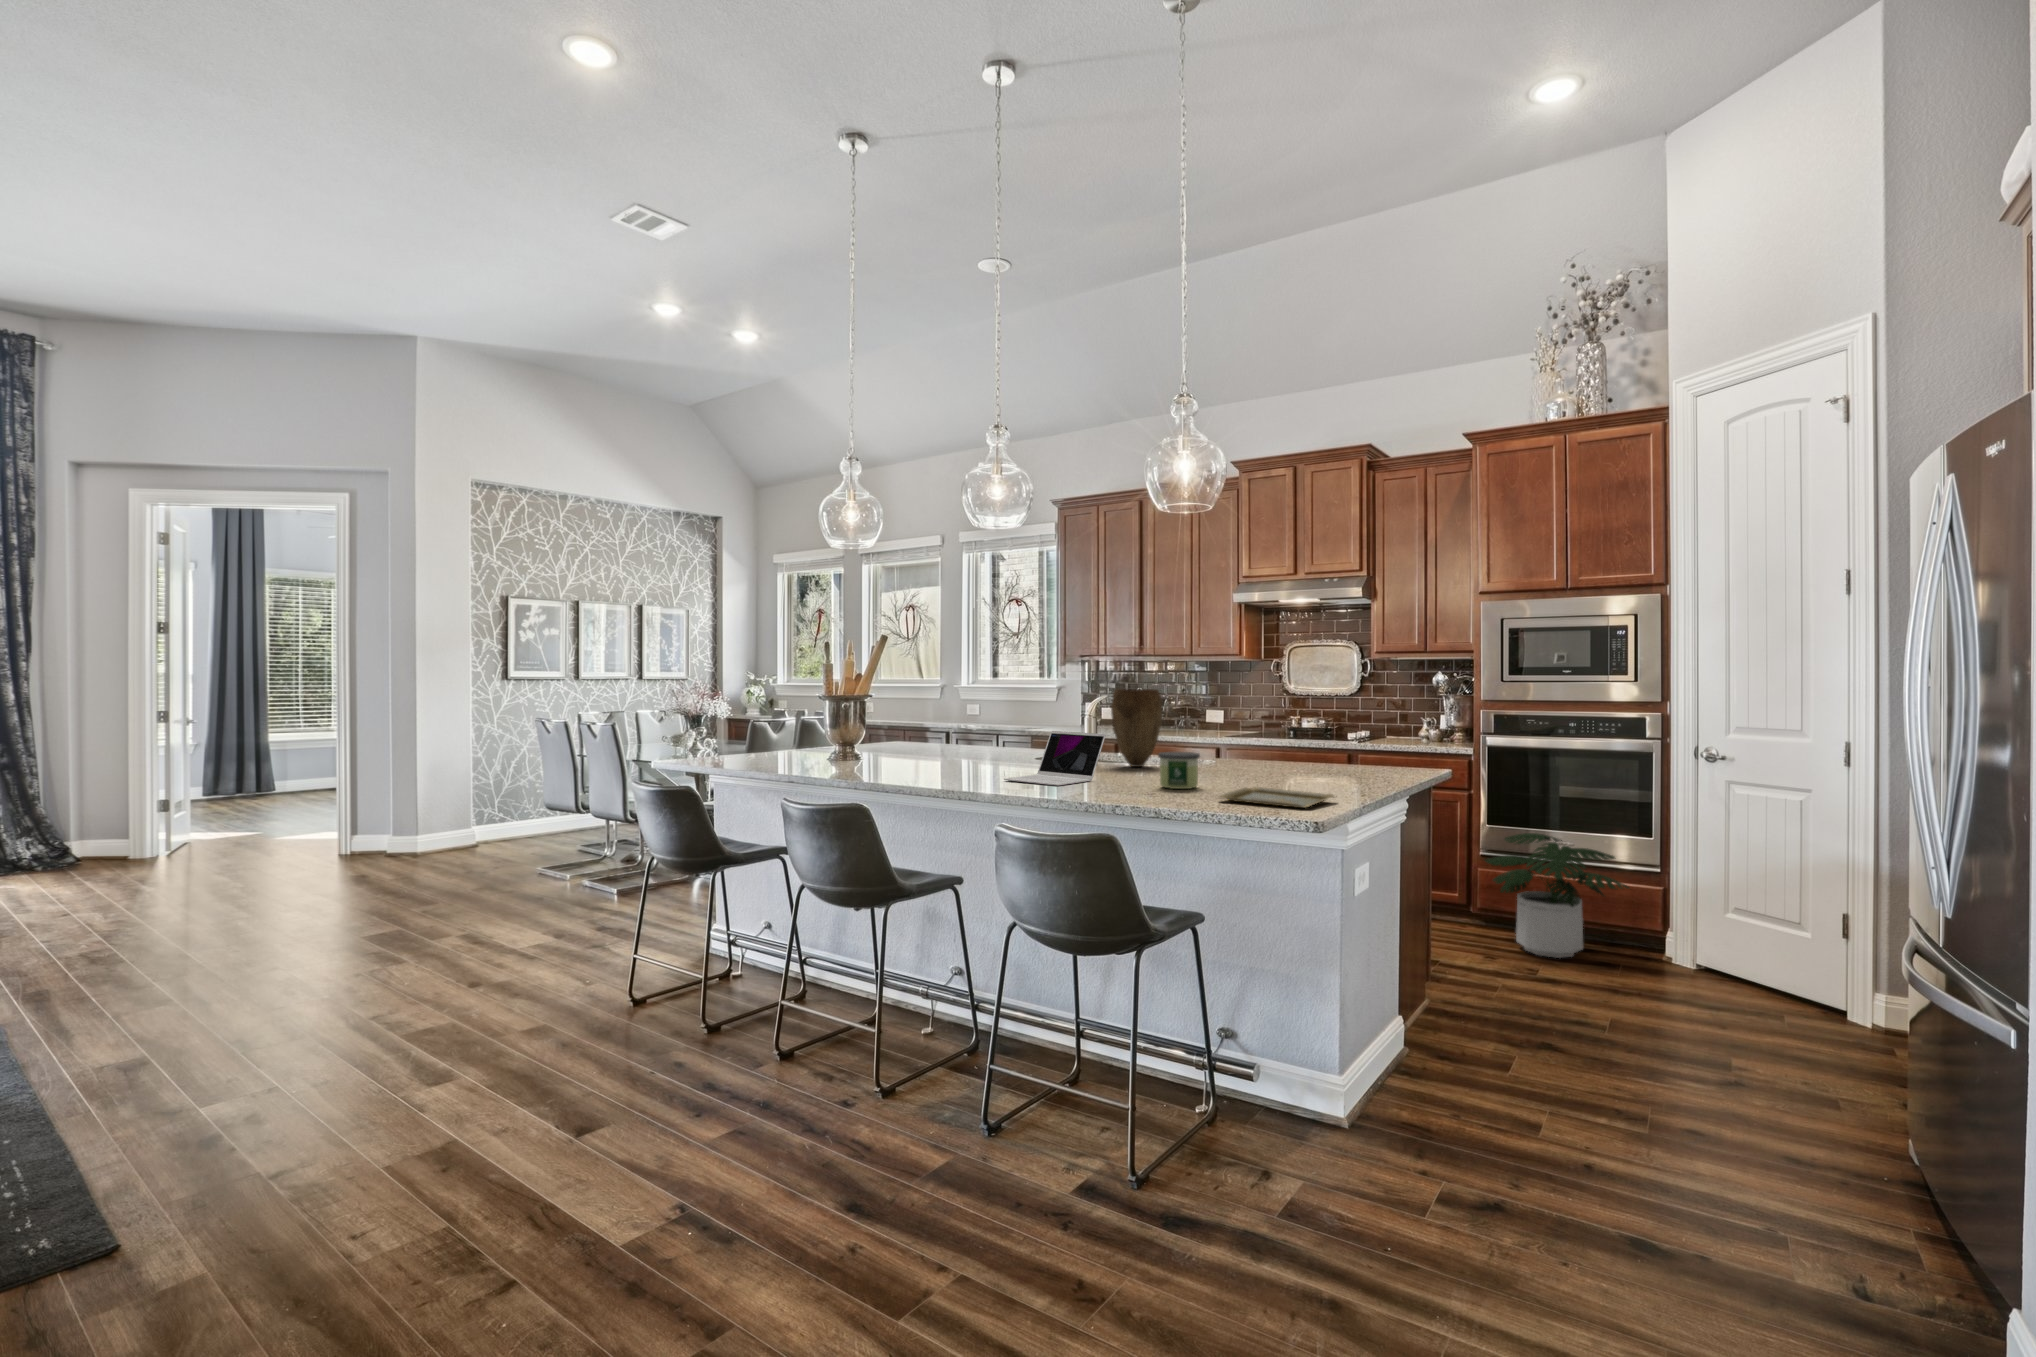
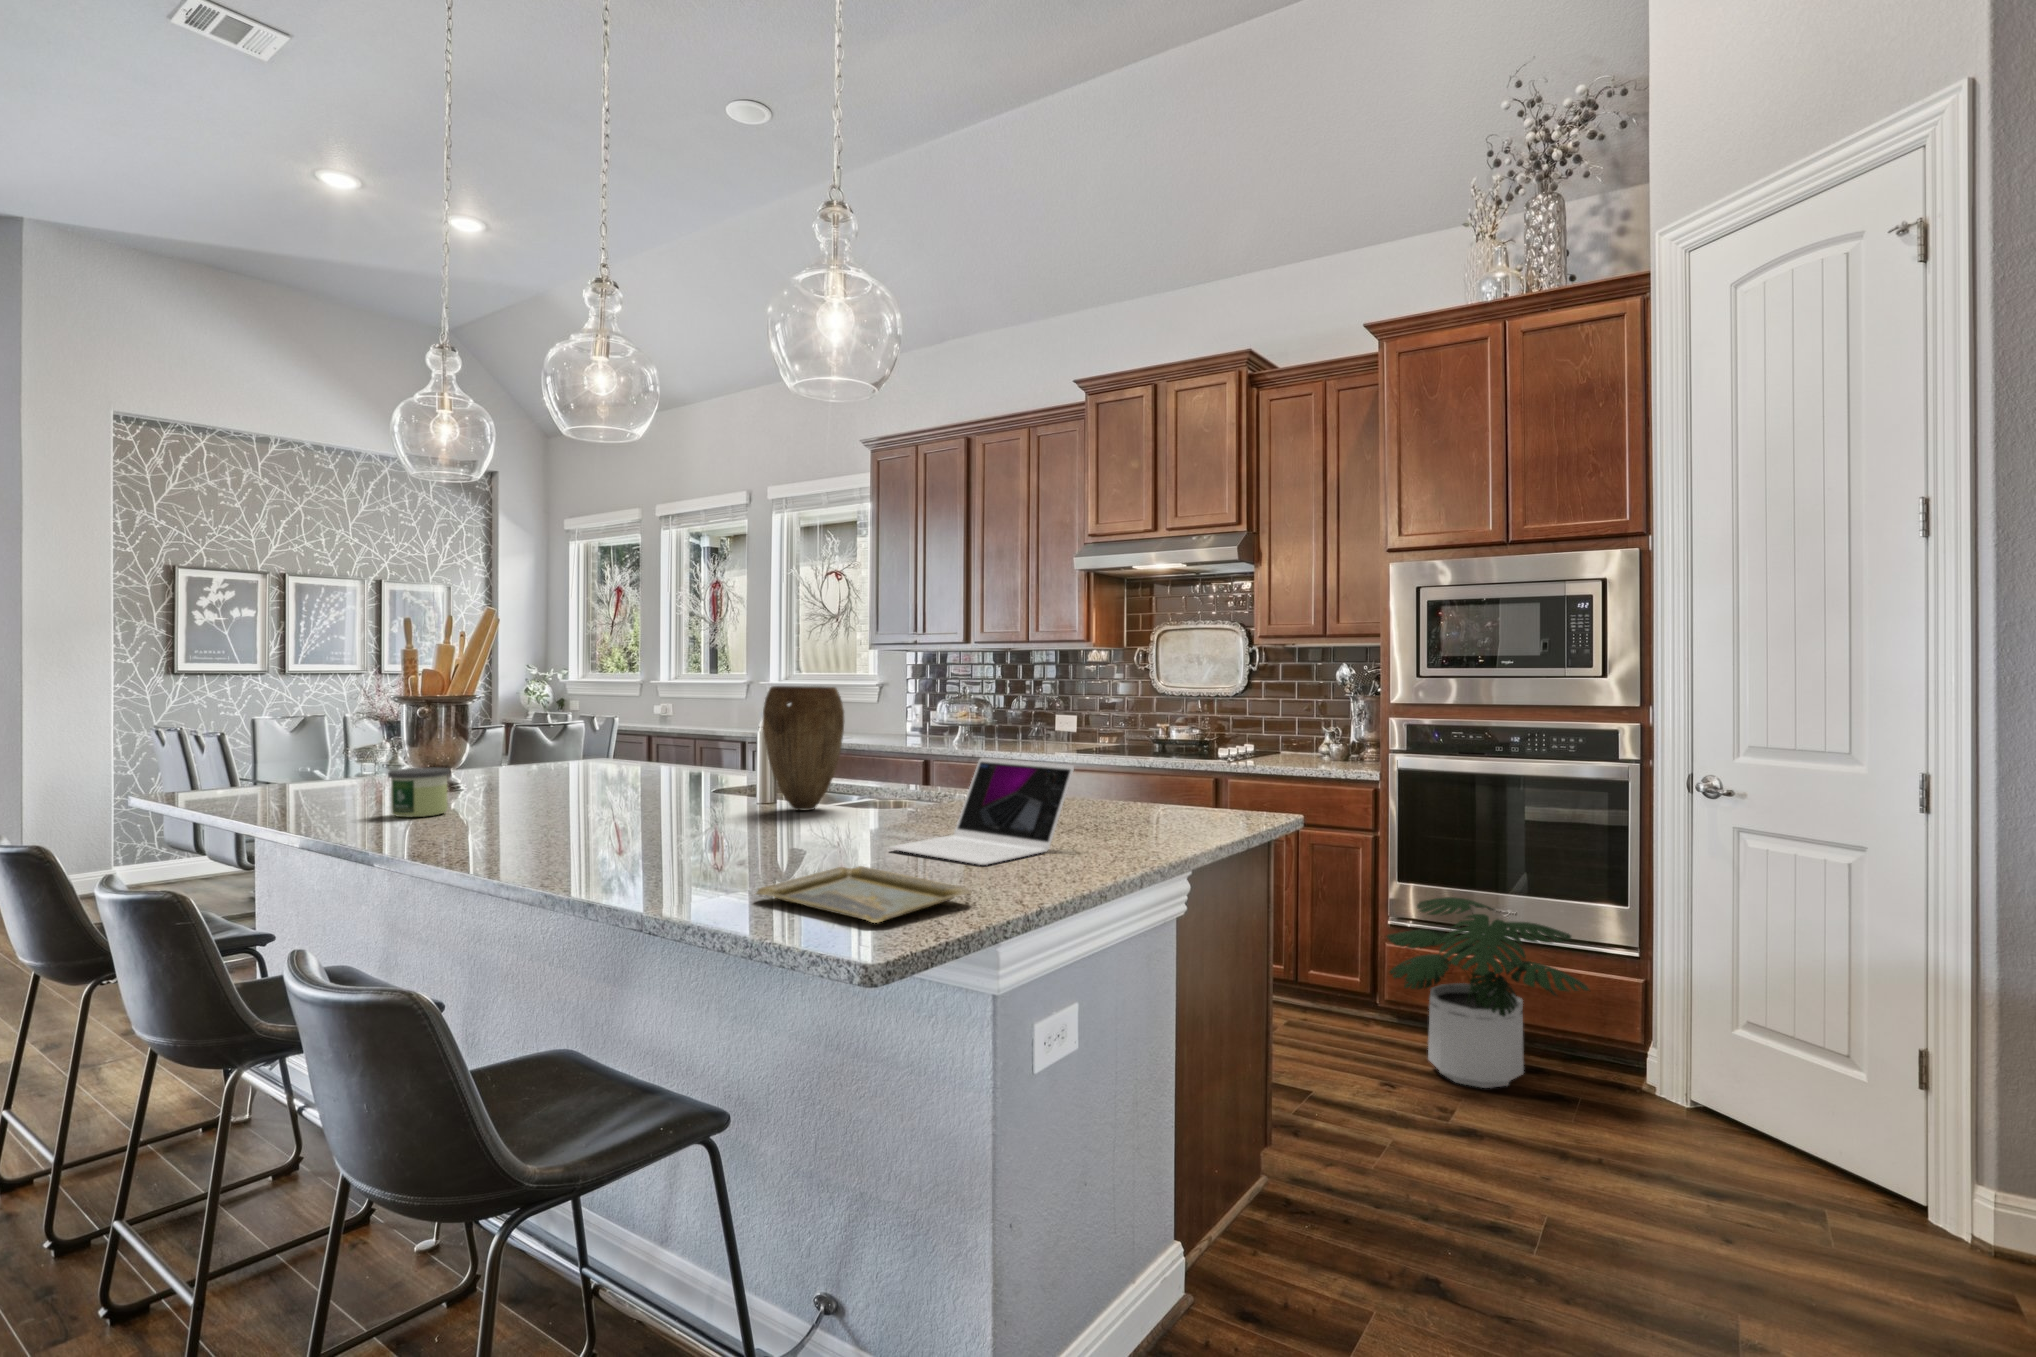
laptop: present [1004,731,1106,786] -> present [889,758,1074,865]
candle: present [1158,752,1200,789] -> present [388,767,450,817]

